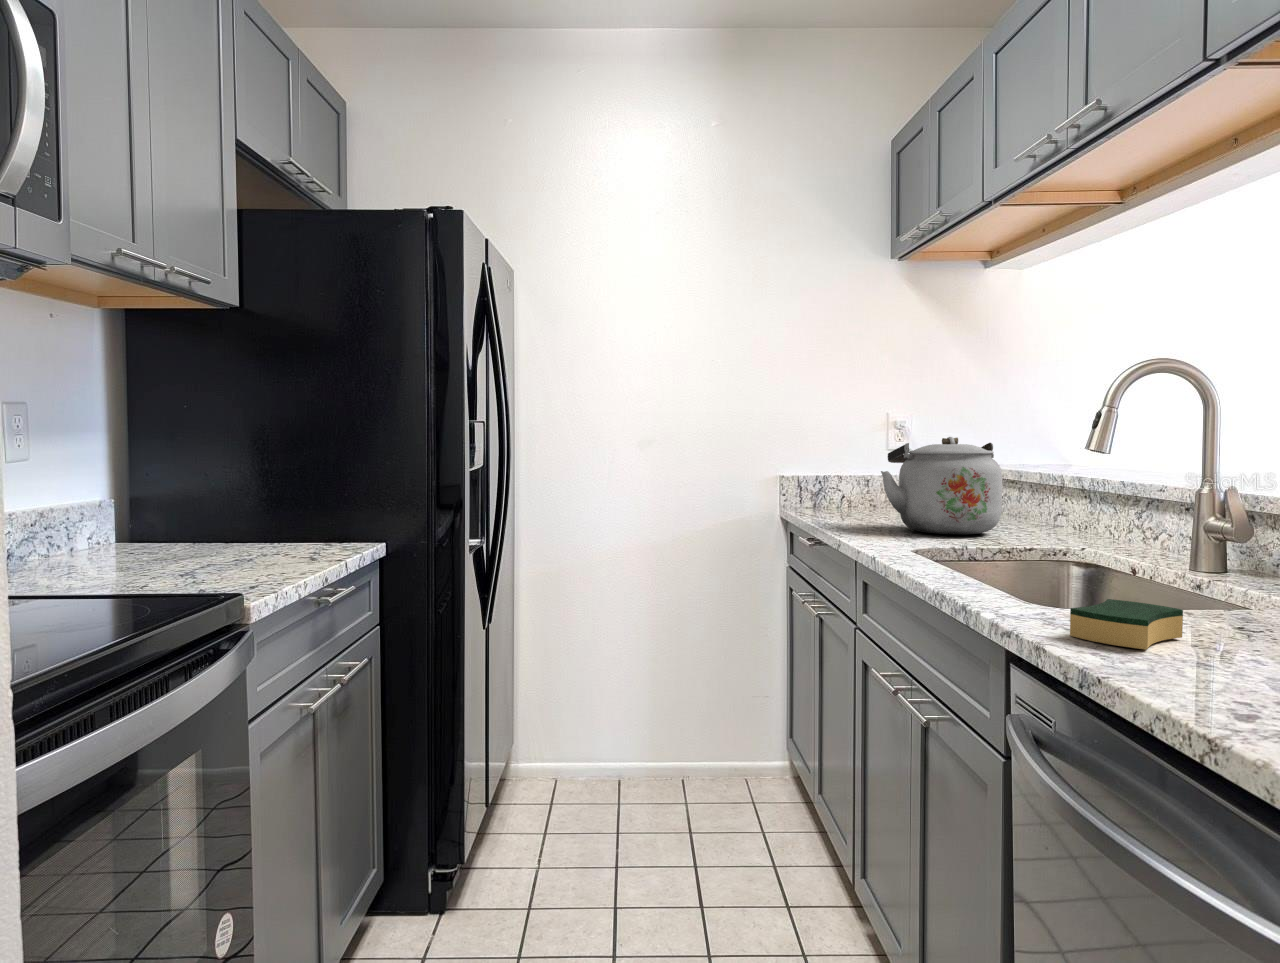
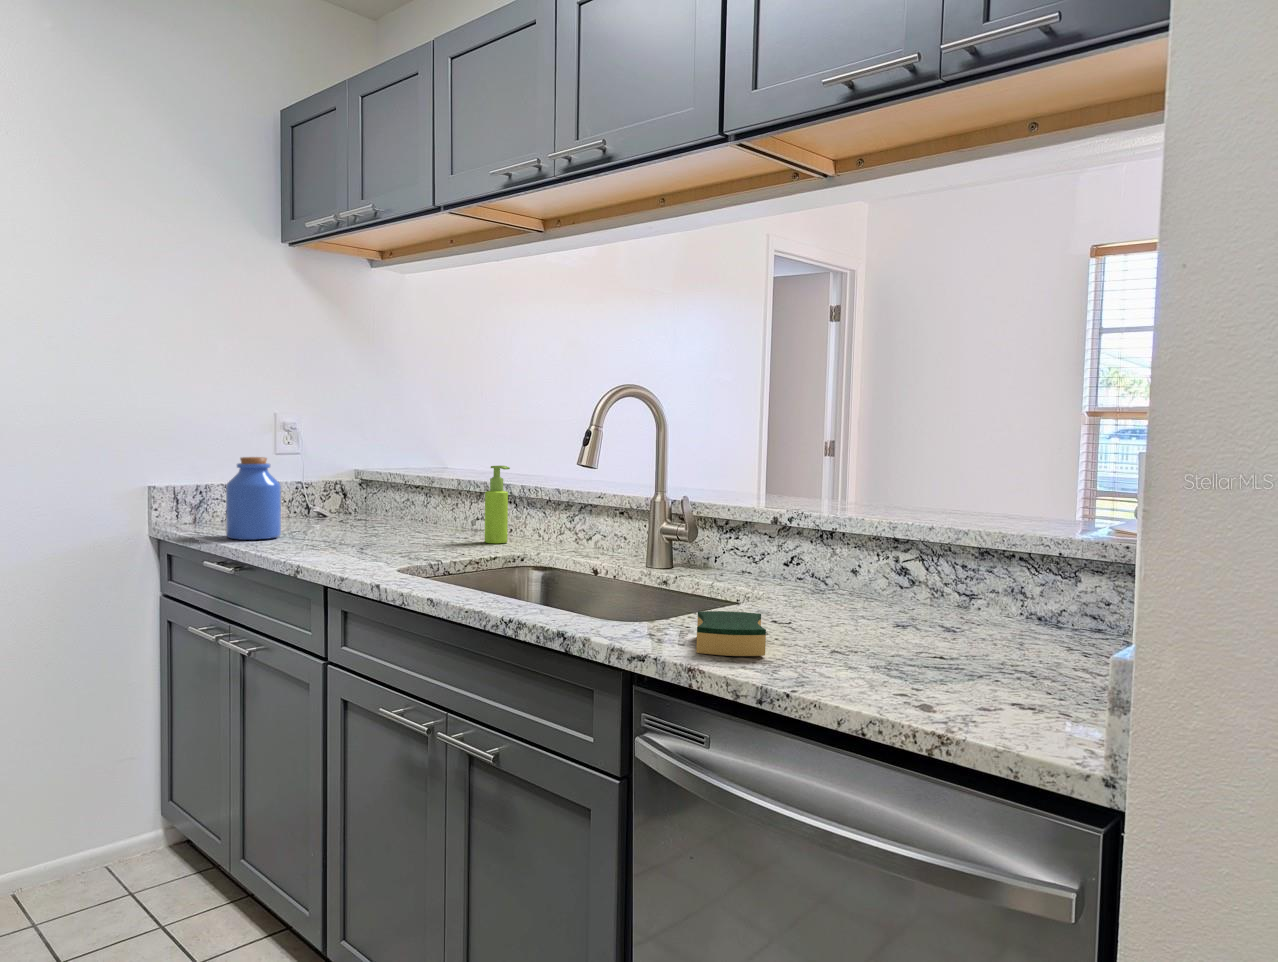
kettle: present [881,437,1002,534] -> none [320,443,447,548]
jar: none [822,452,865,521] -> present [226,457,281,540]
soap dispenser: none [1048,458,1075,538] -> present [485,466,510,543]

